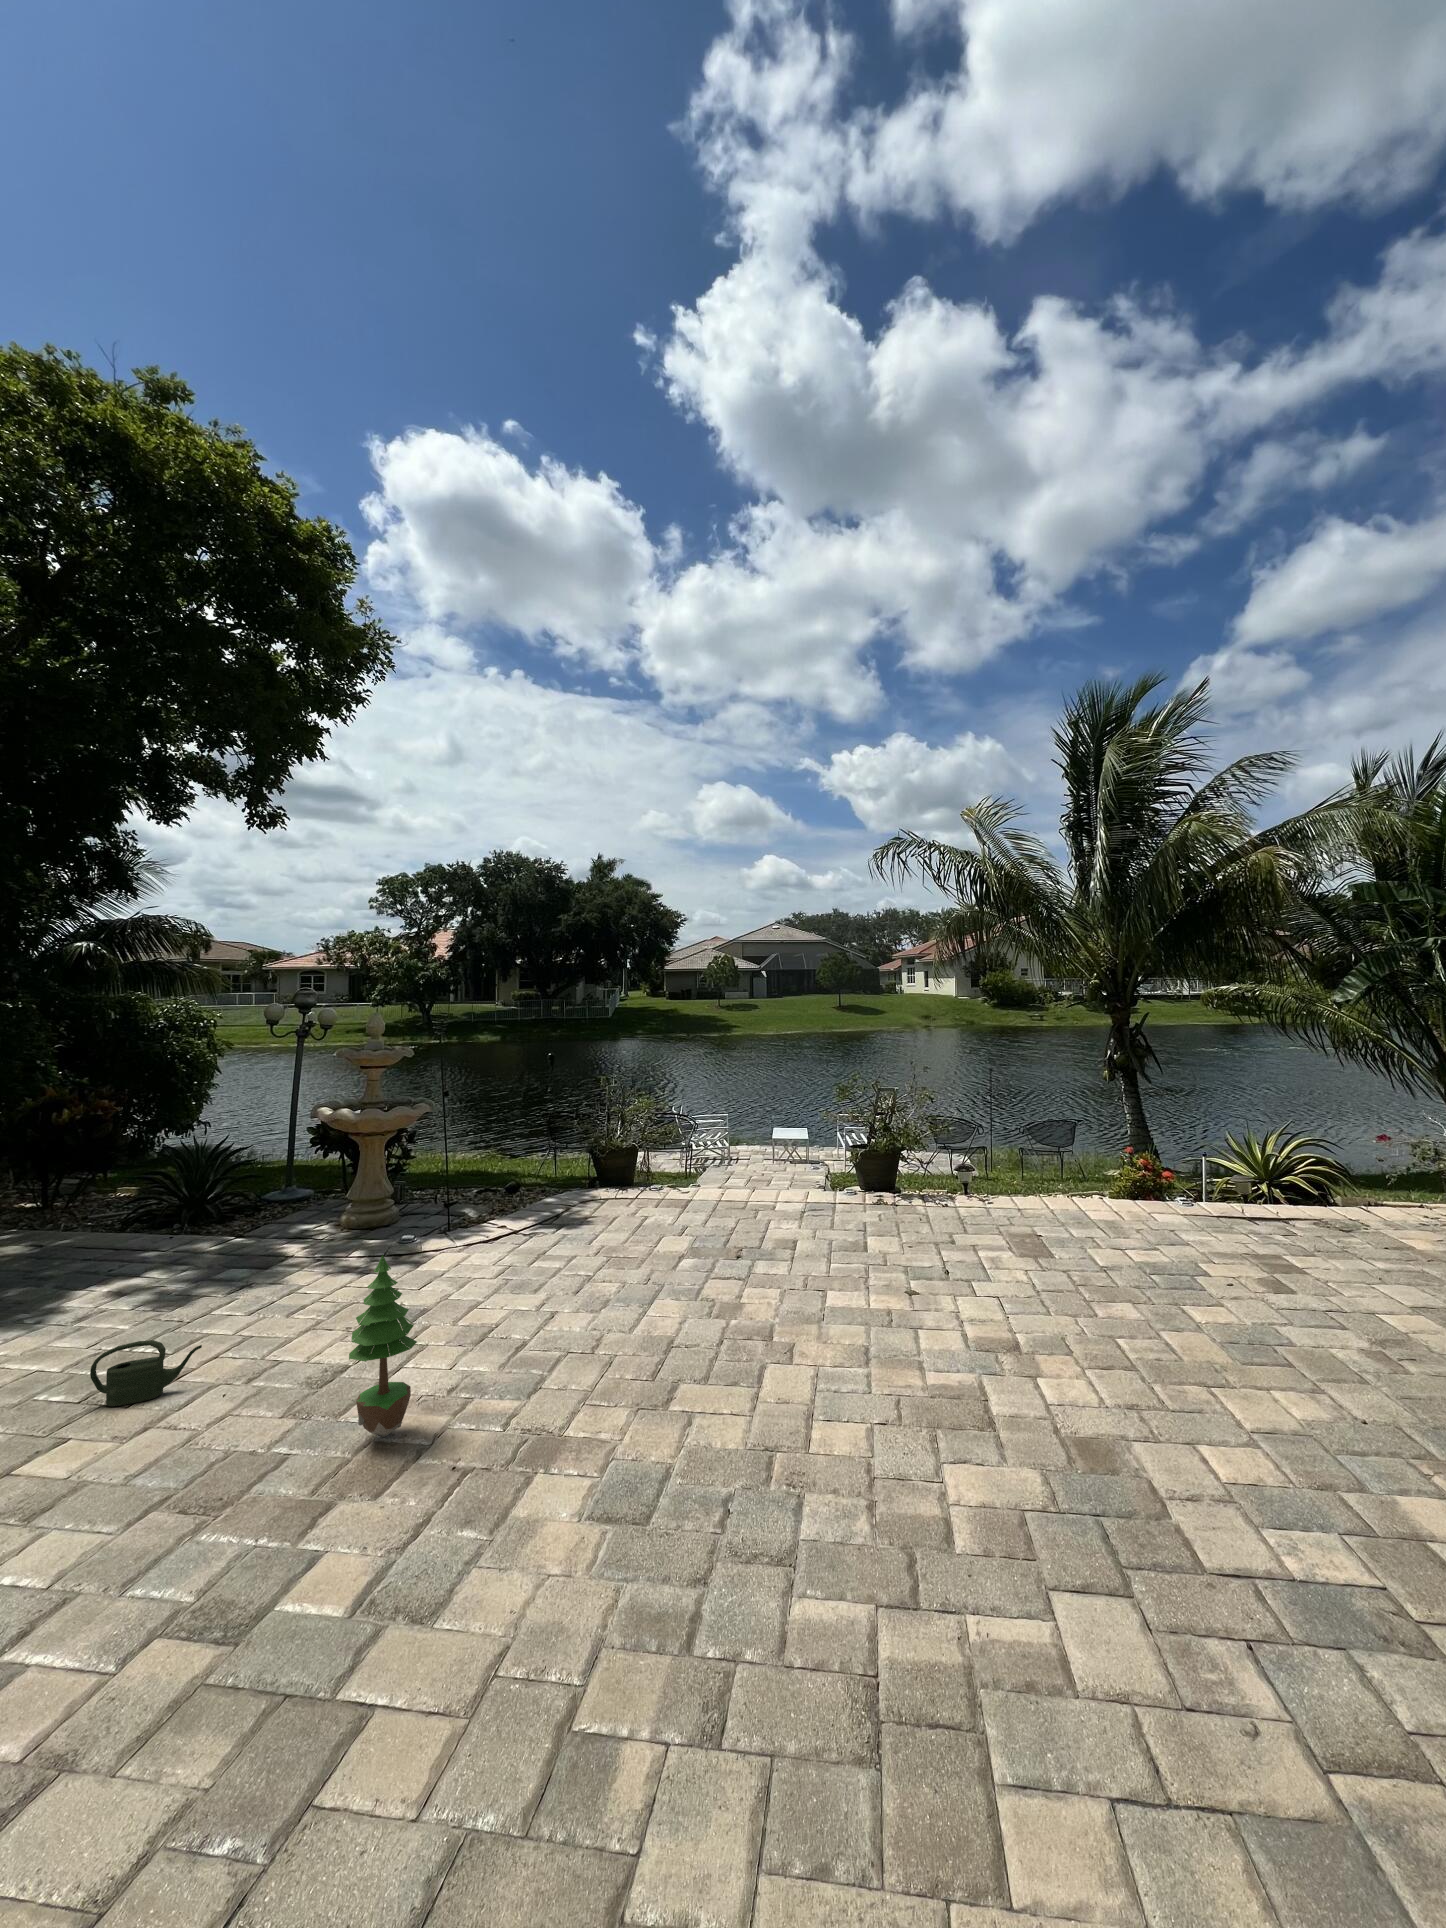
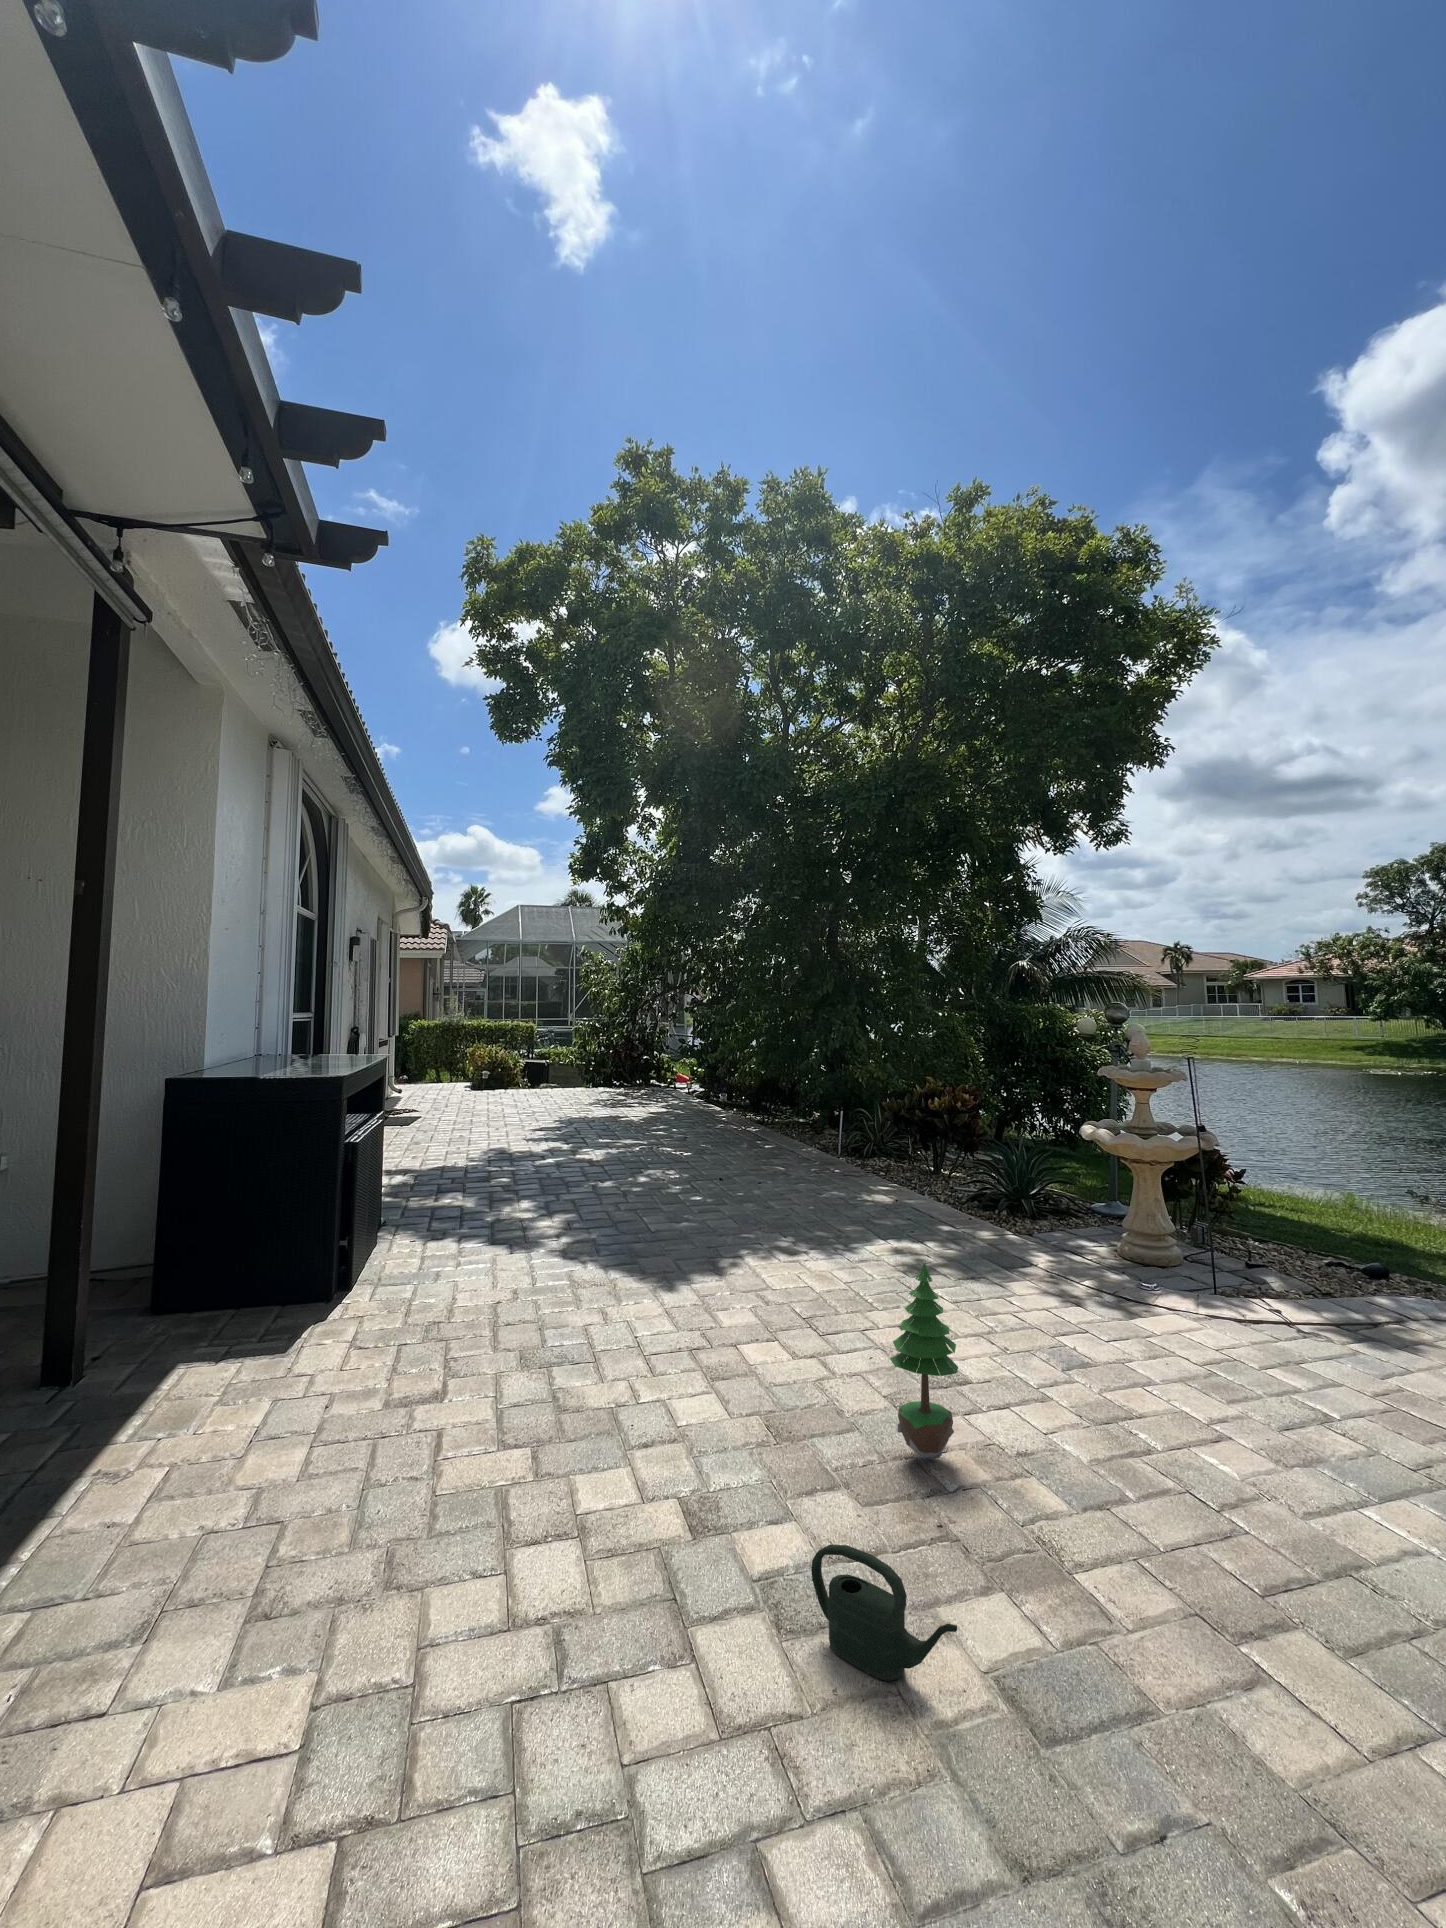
watering can: present [90,1340,202,1407] -> present [811,1545,957,1681]

